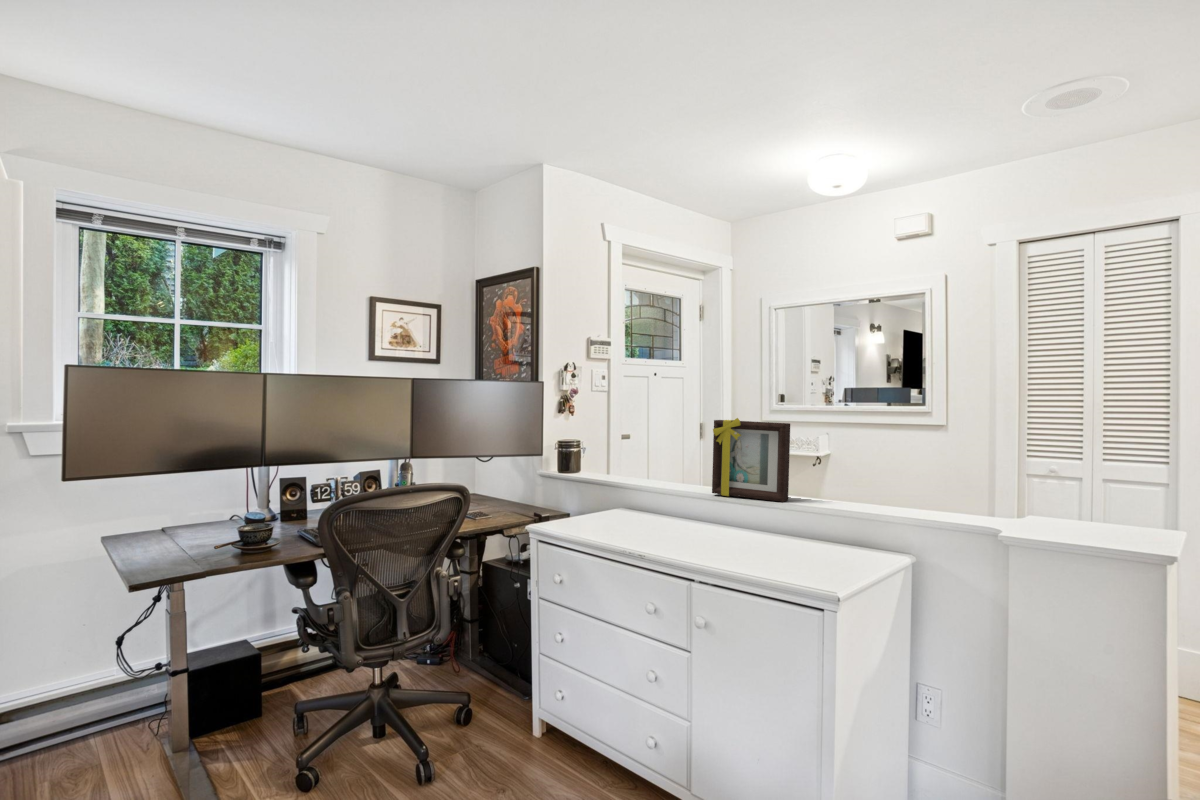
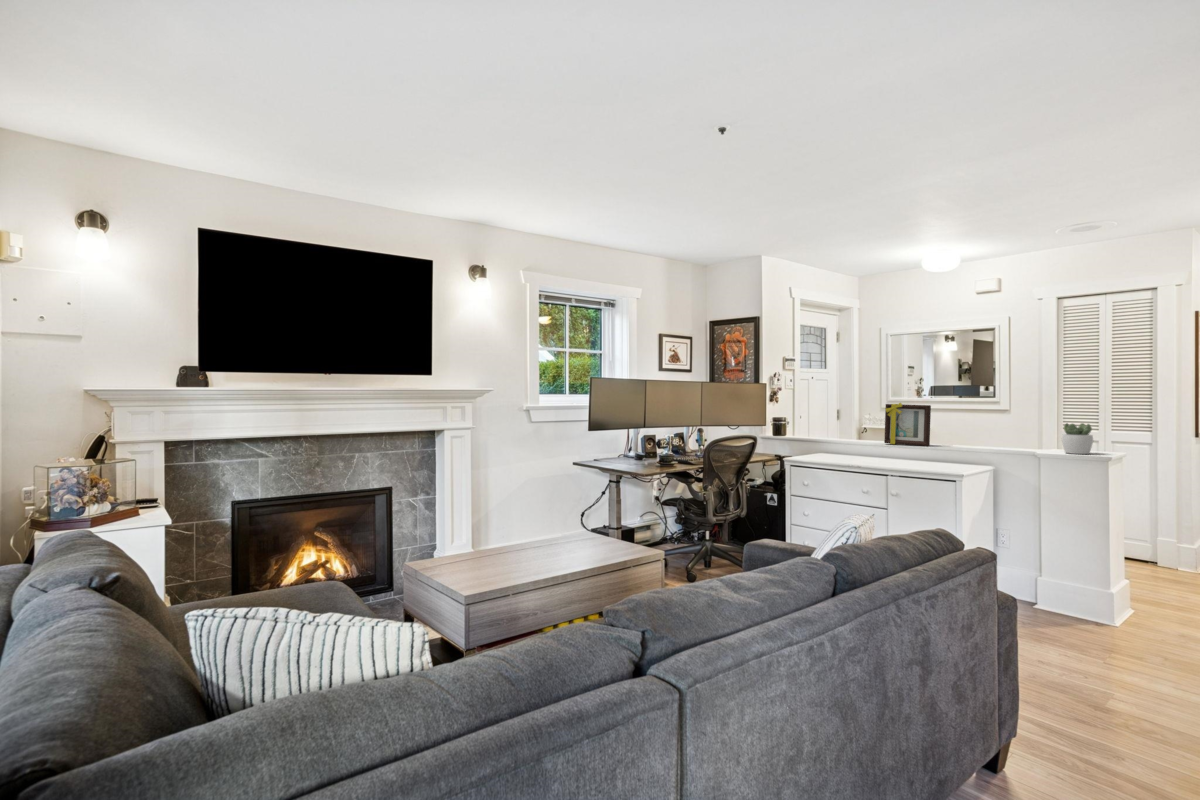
succulent plant: none [1029,464,1094,534] -> present [1062,423,1093,454]

